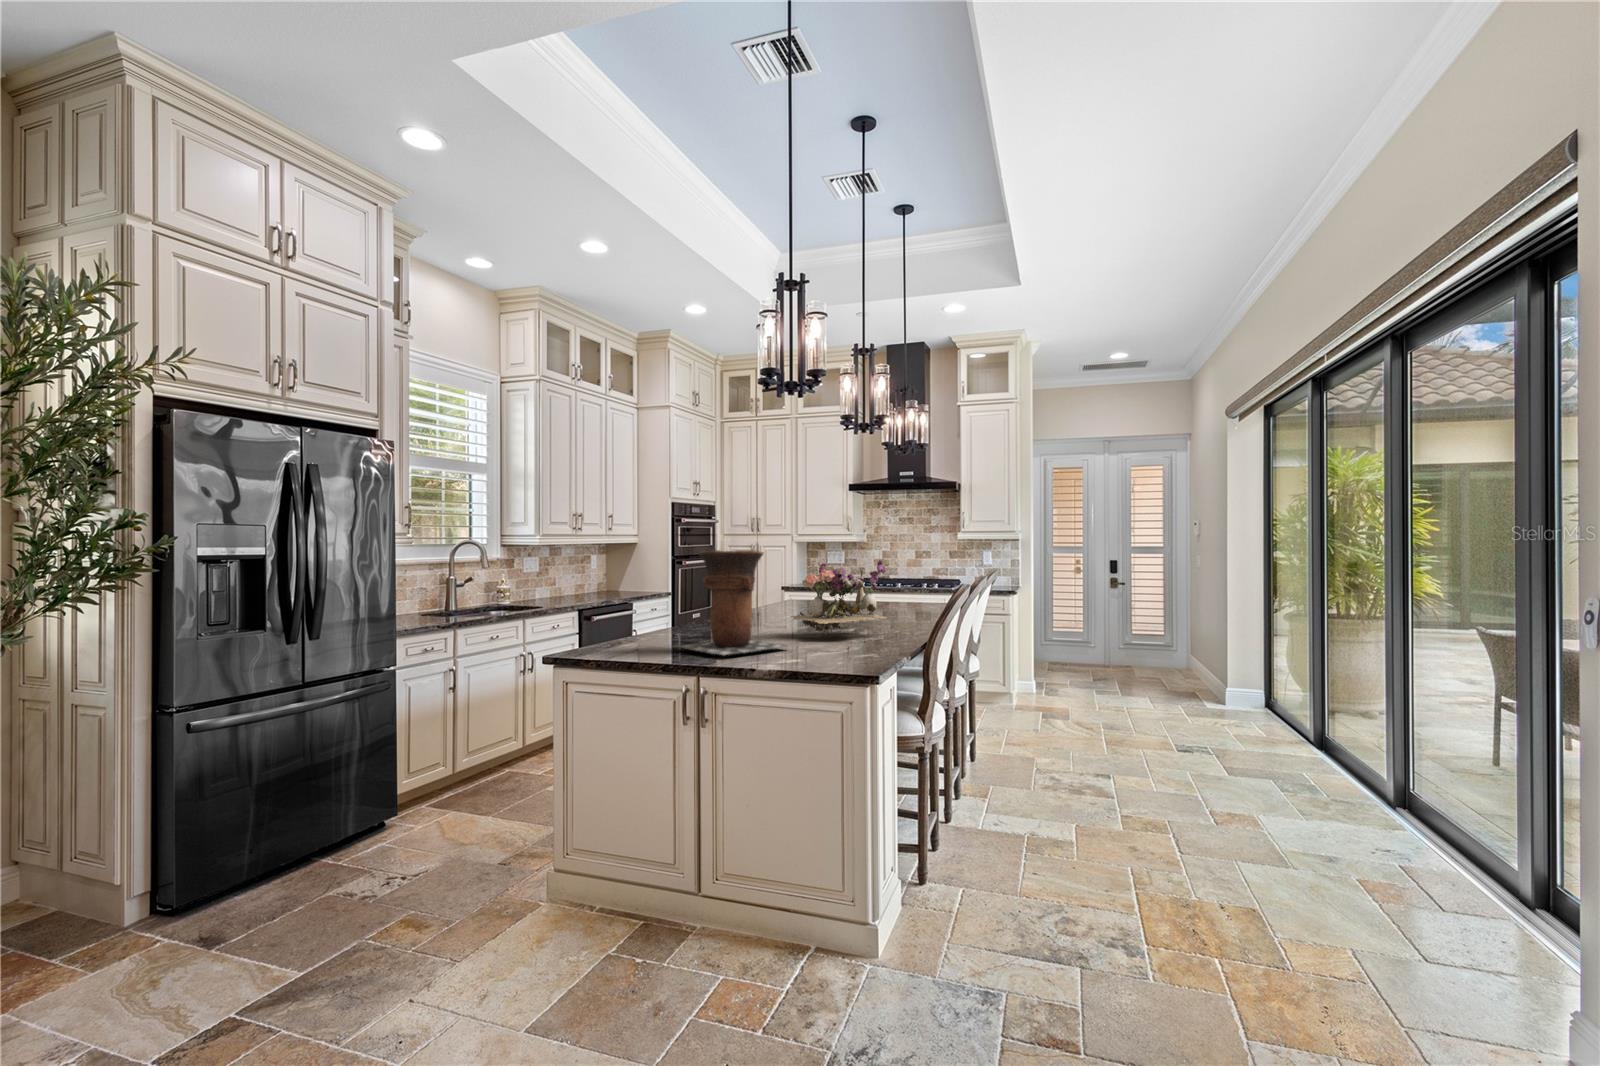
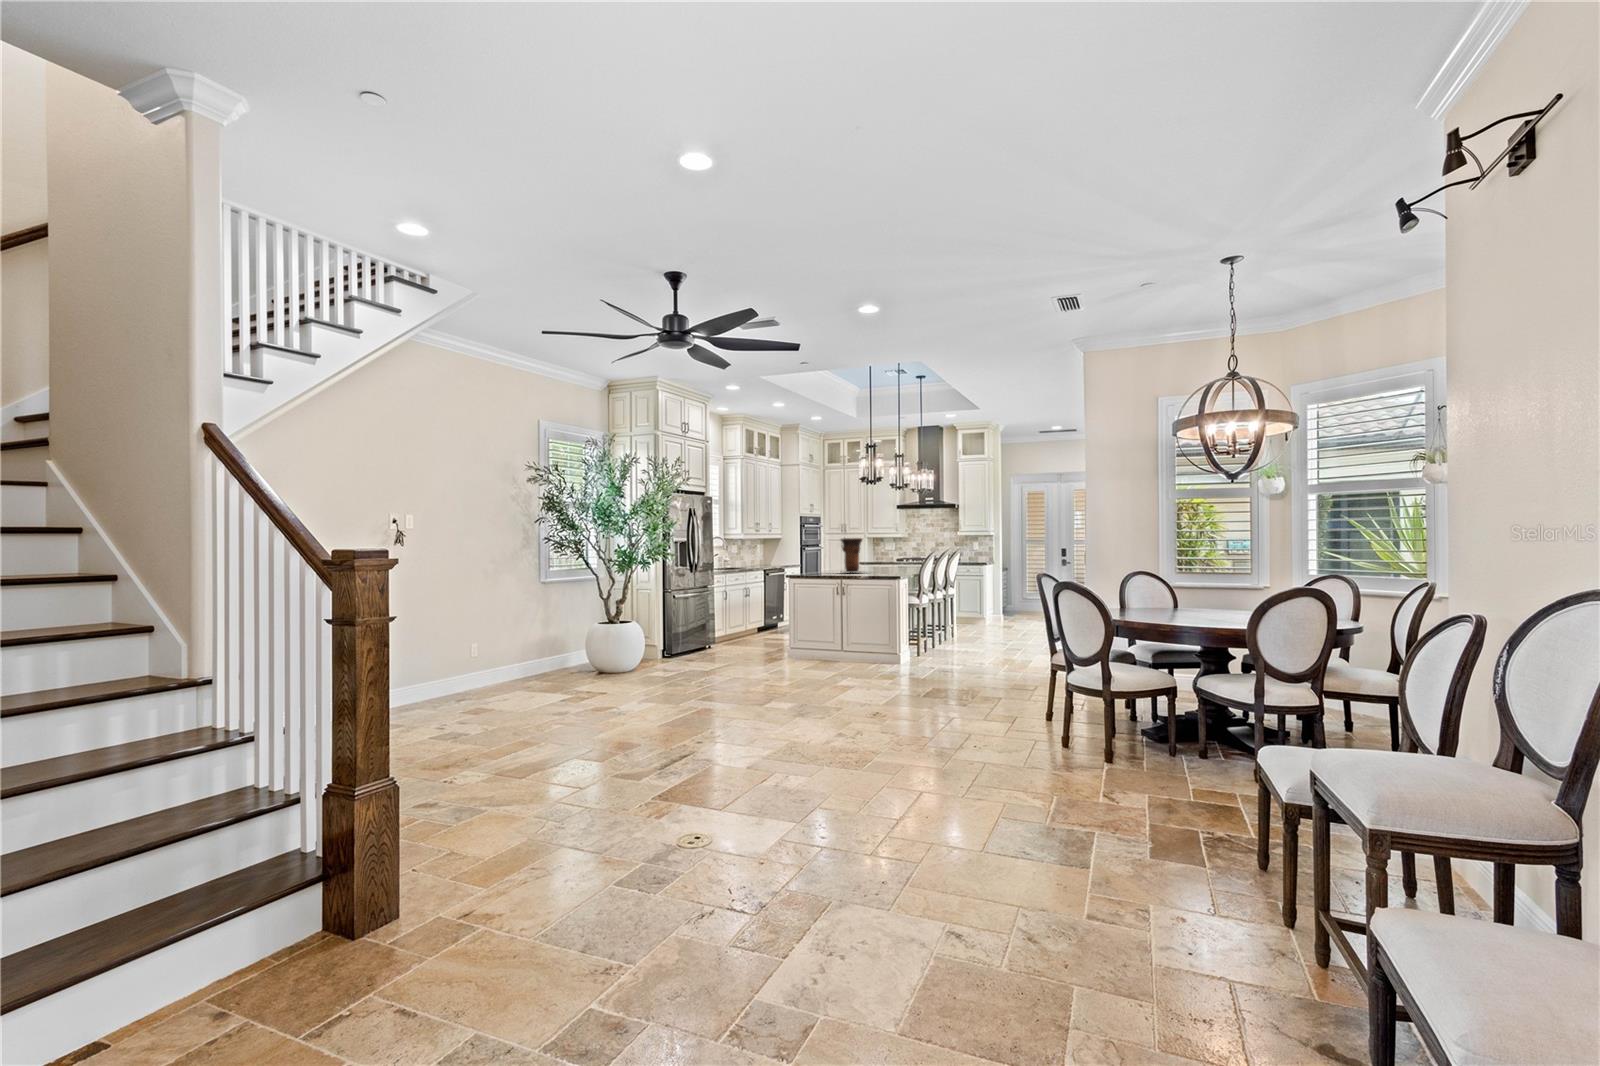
flower arrangement: present [791,558,887,634] -> none [871,541,909,571]

